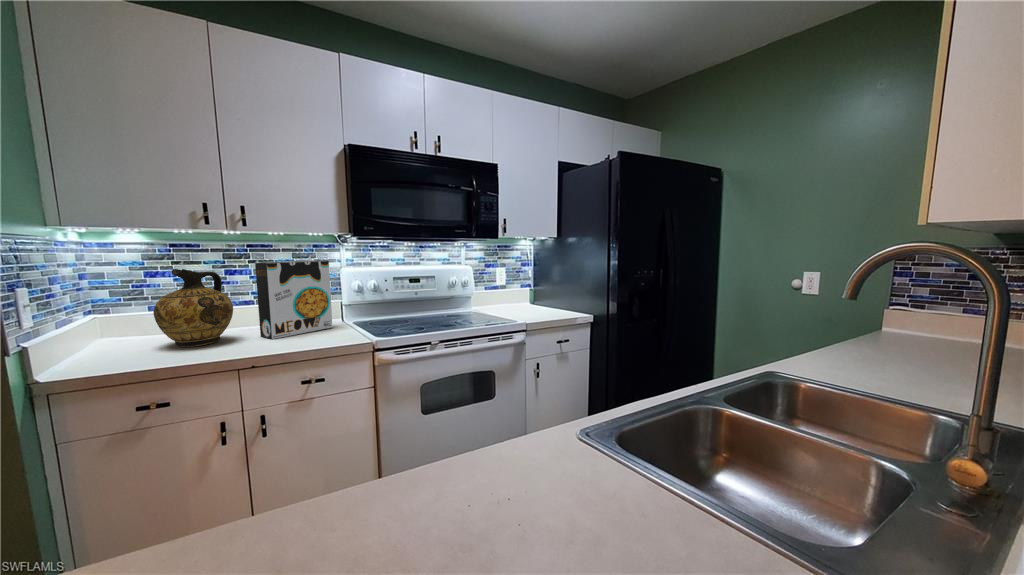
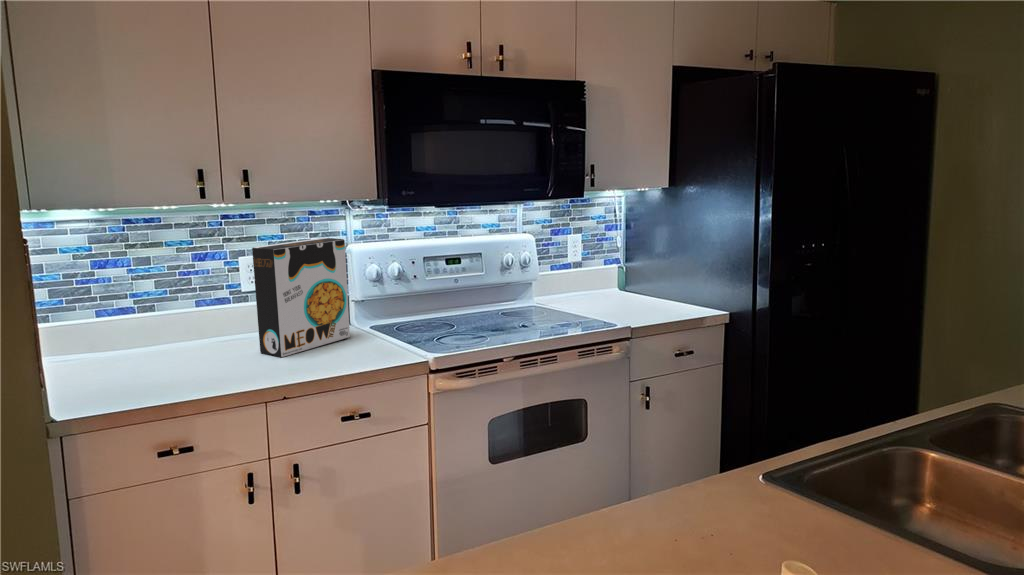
ceramic jug: present [153,269,233,347] -> none [132,262,228,370]

